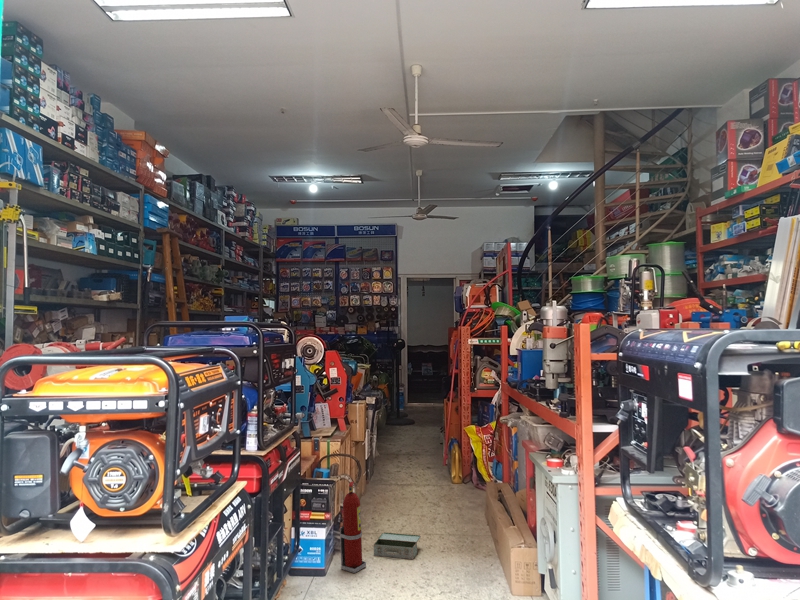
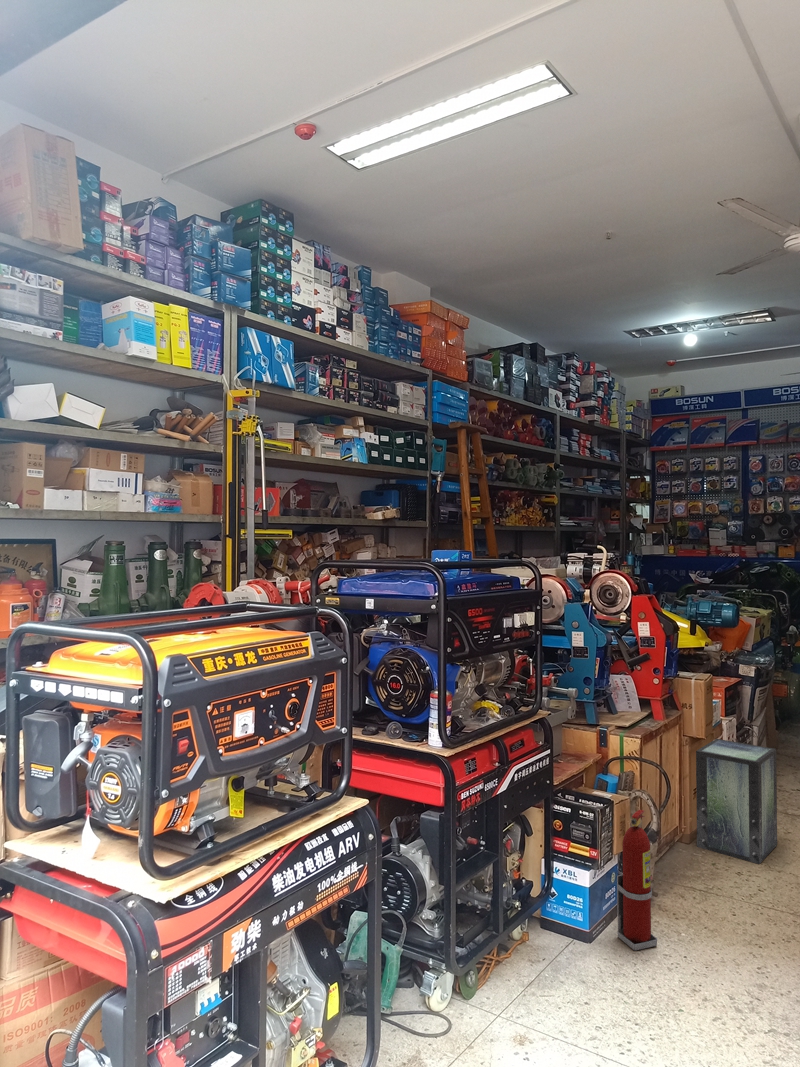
storage box: none [359,439,403,510] -> present [696,739,777,864]
toolbox: present [373,533,421,559] -> none [679,899,767,960]

